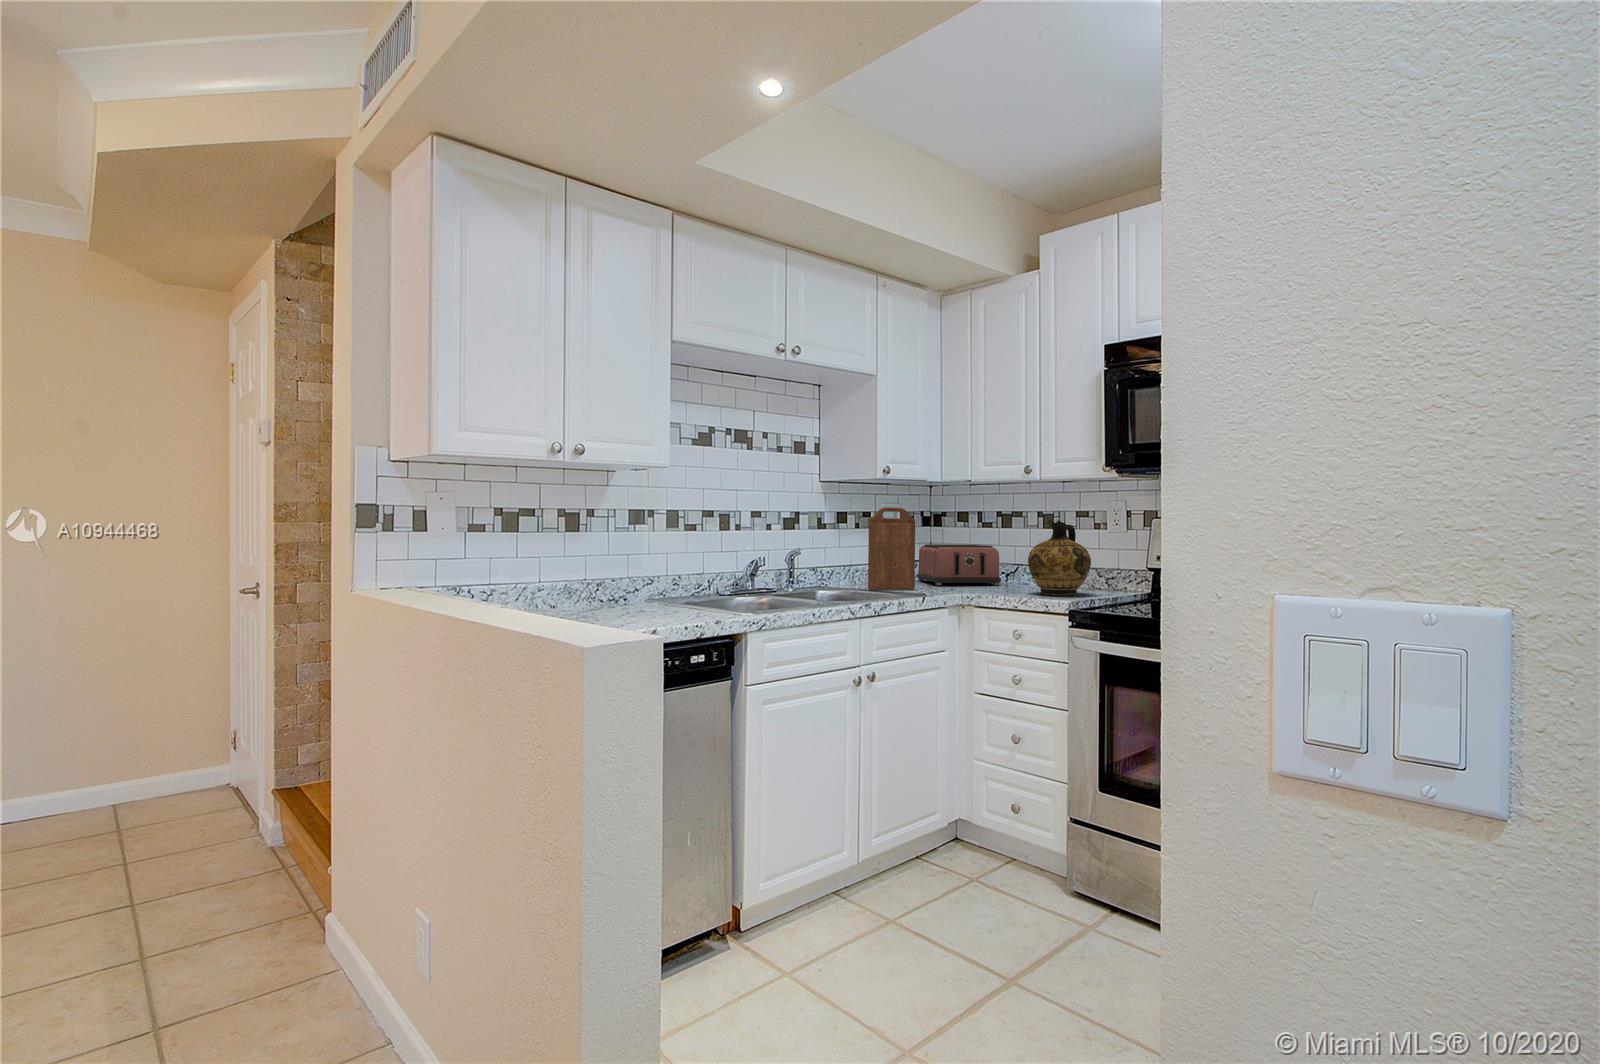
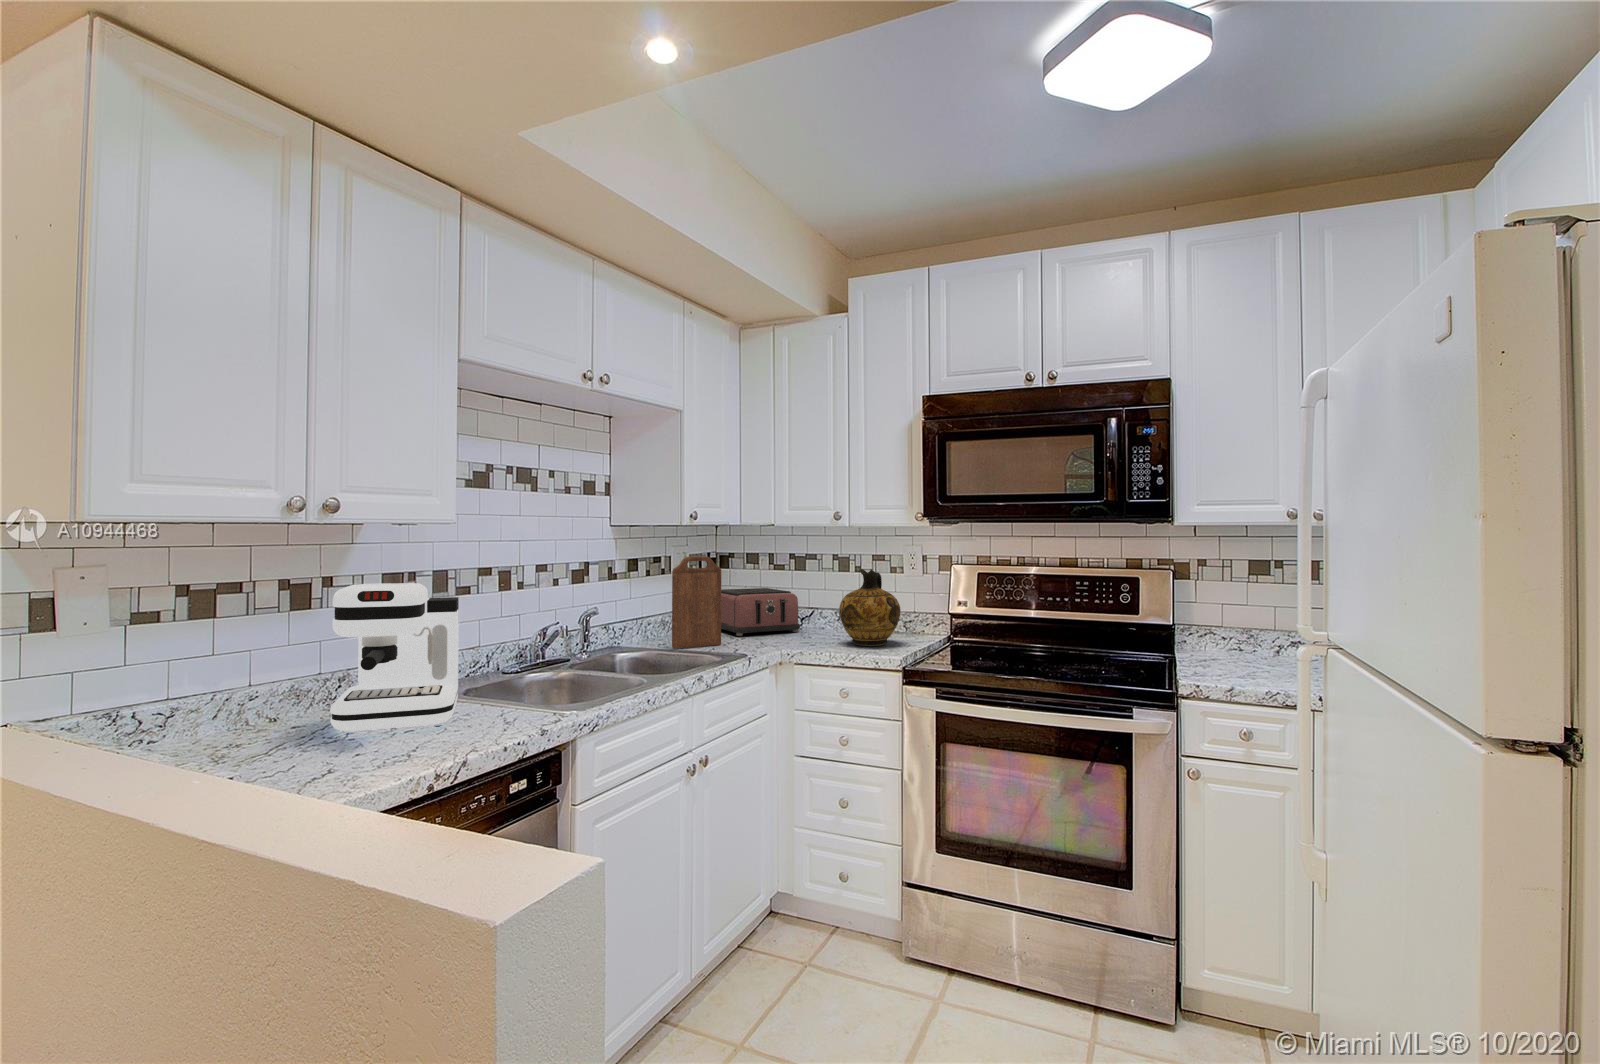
coffee maker: none [582,511,673,616] -> present [330,583,458,733]

